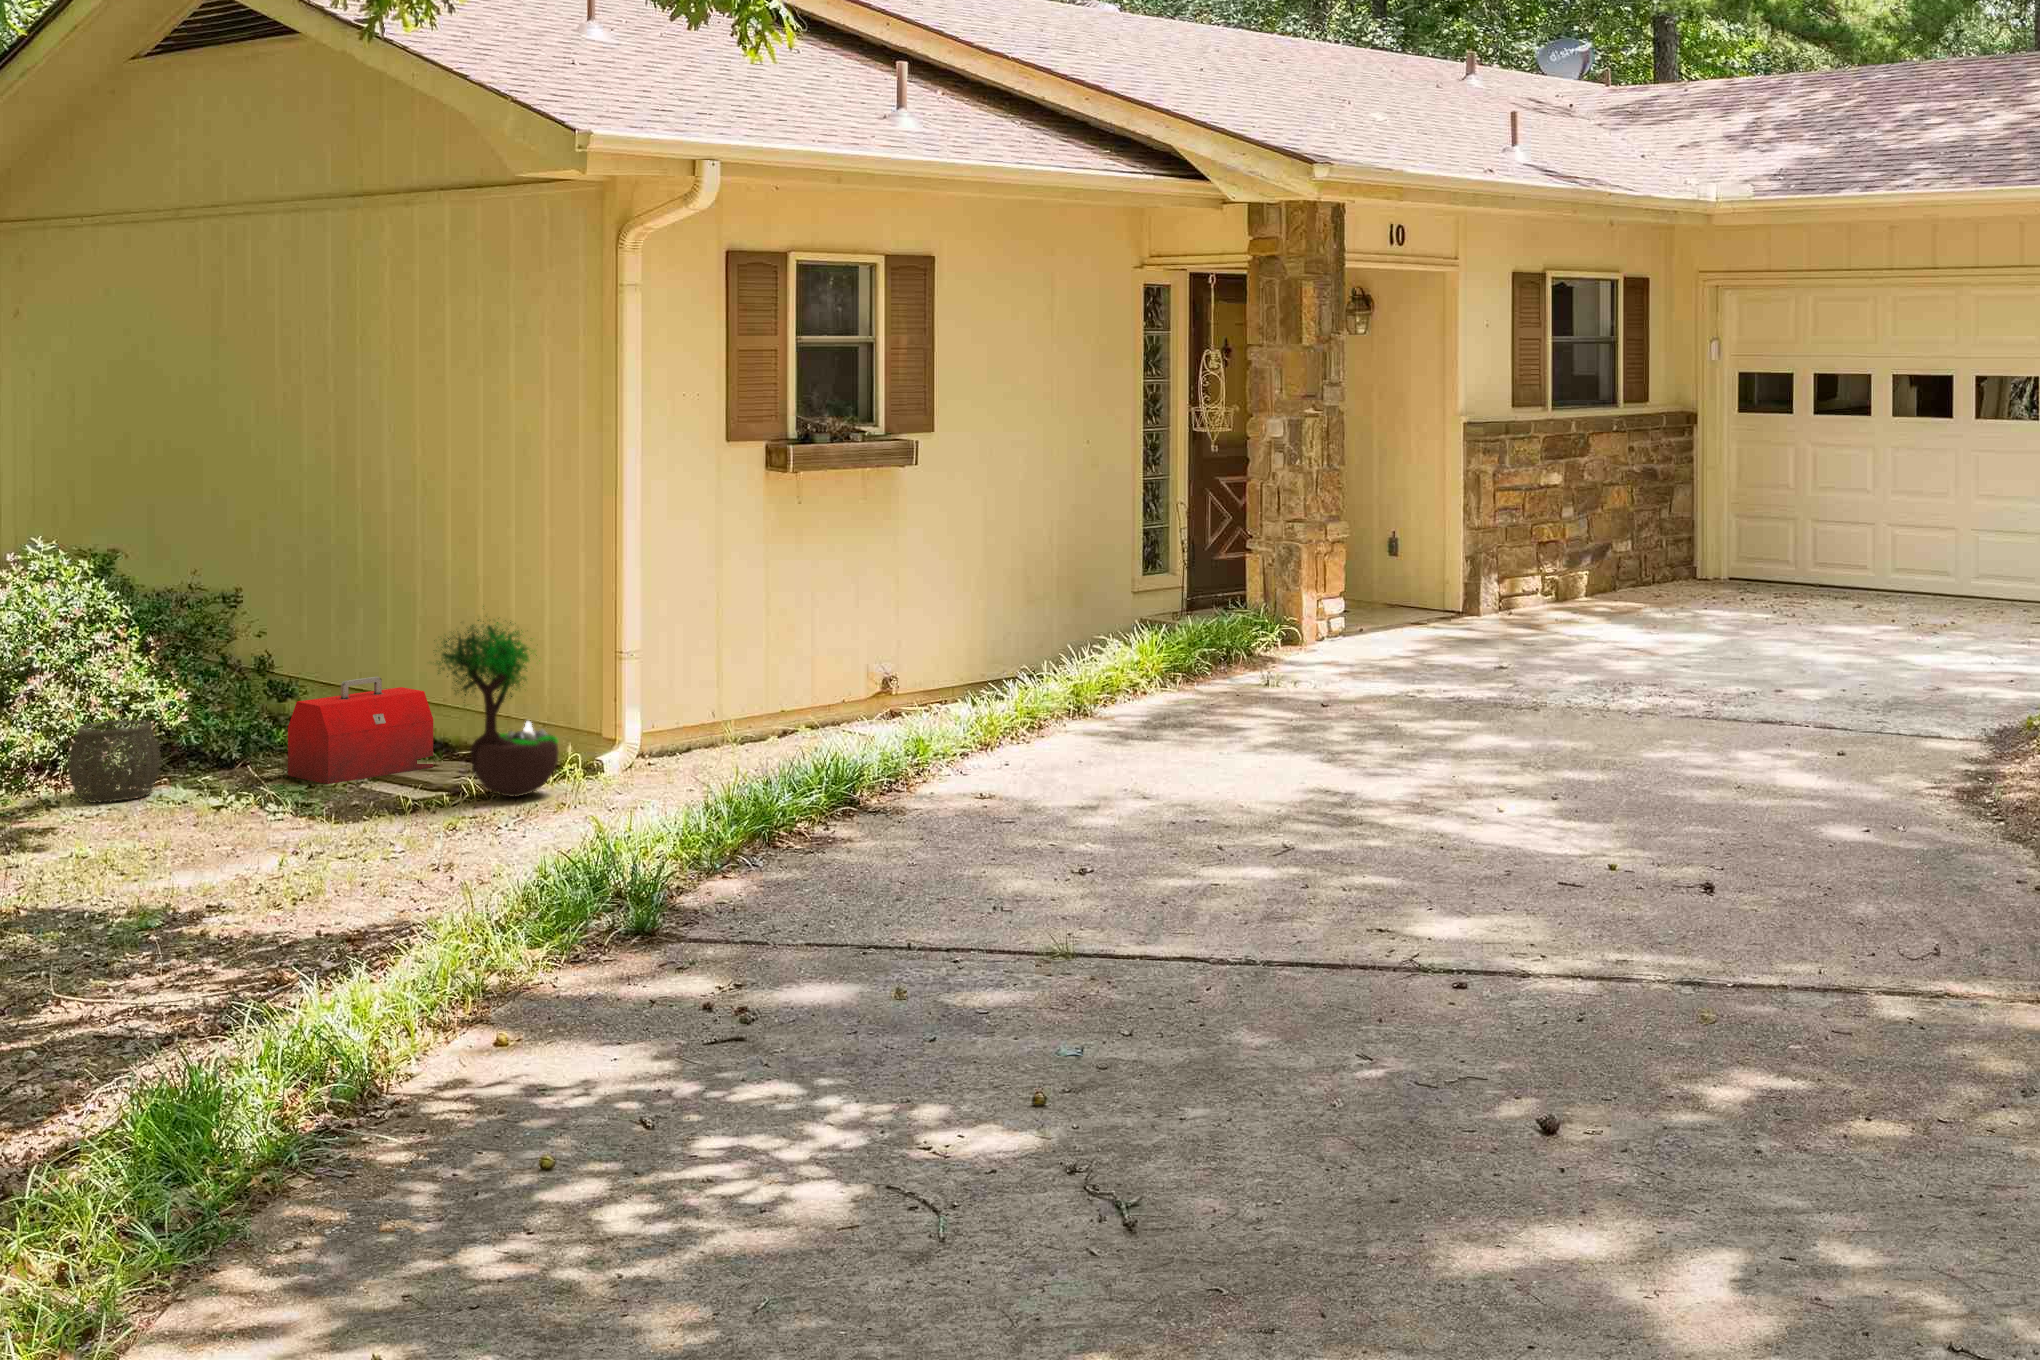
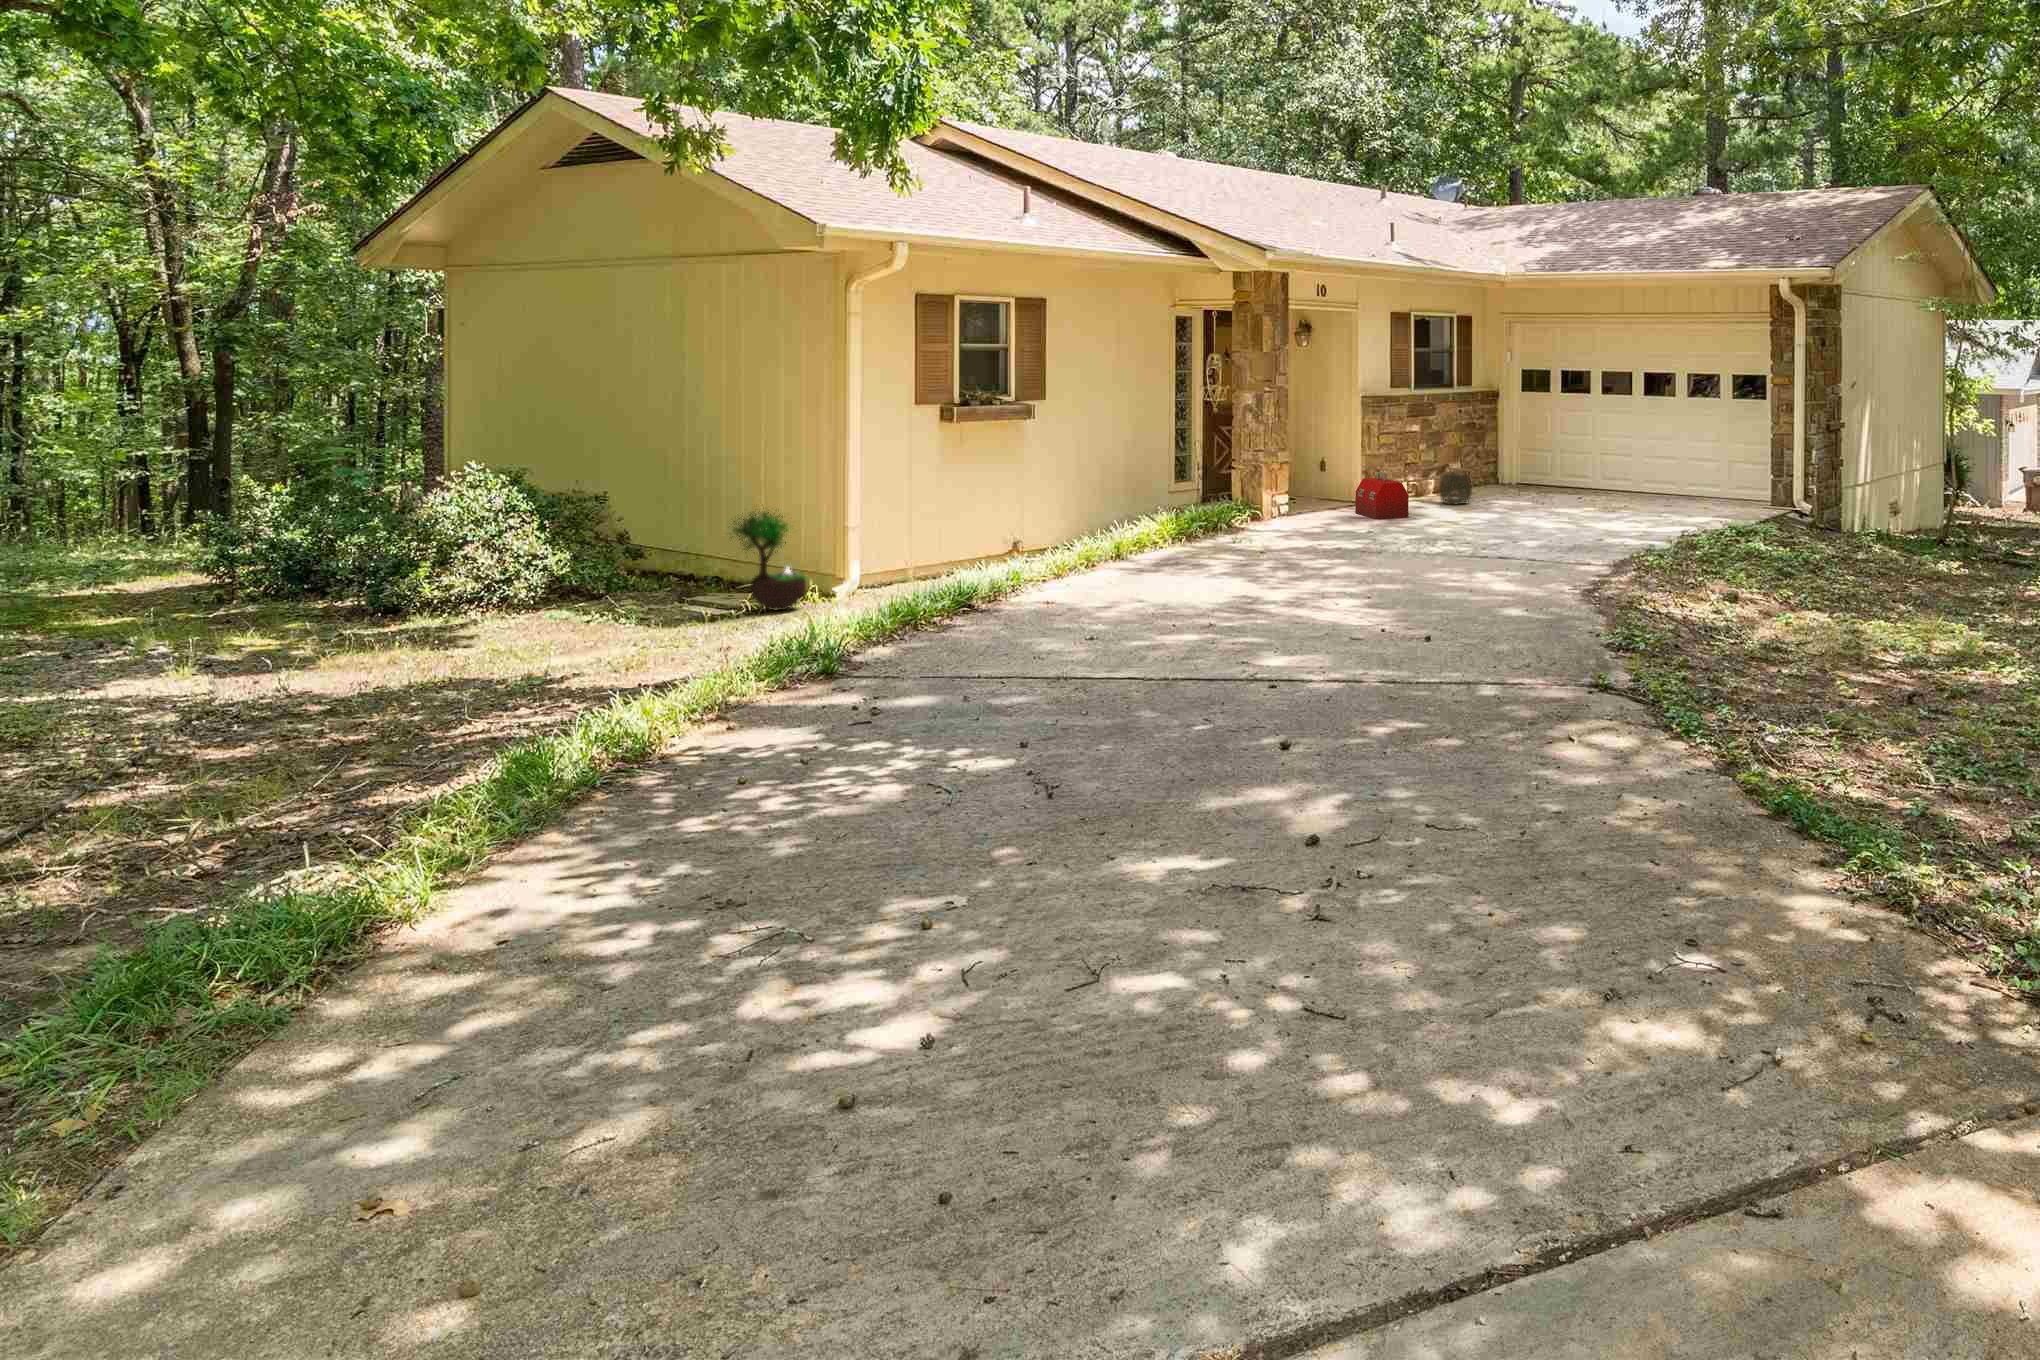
toolbox: present [288,677,433,784] -> present [1355,472,1409,519]
woven basket: present [68,720,160,803] -> present [1439,473,1472,504]

